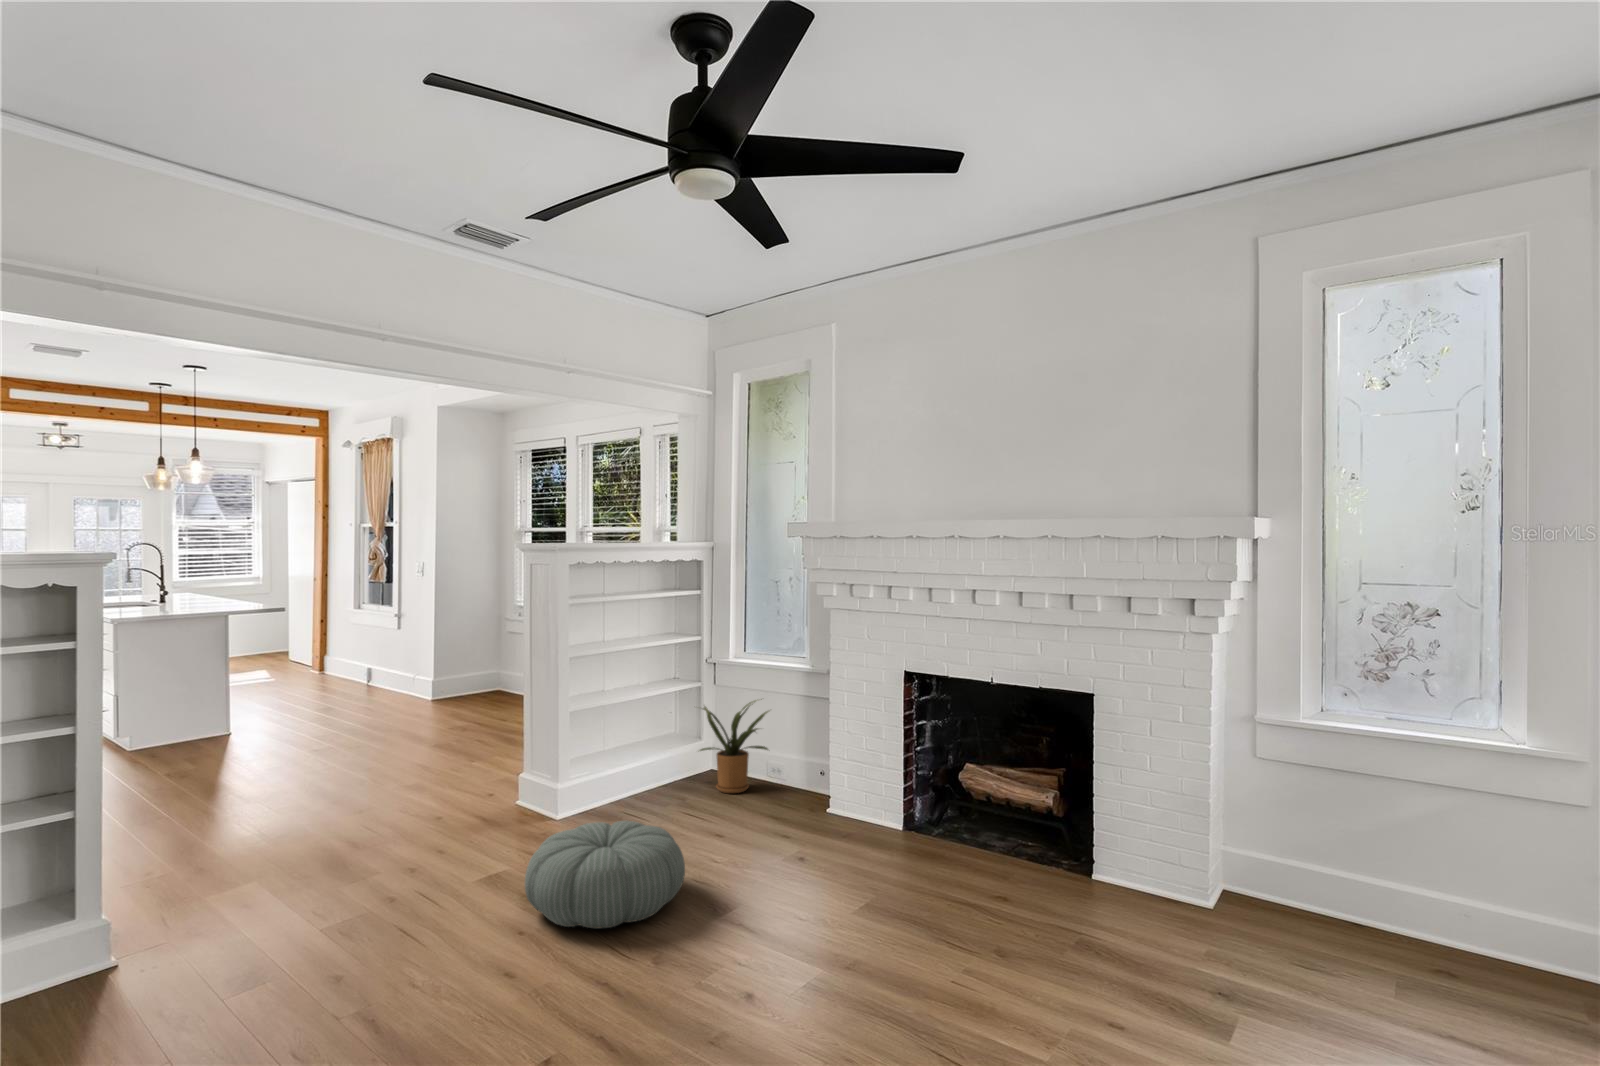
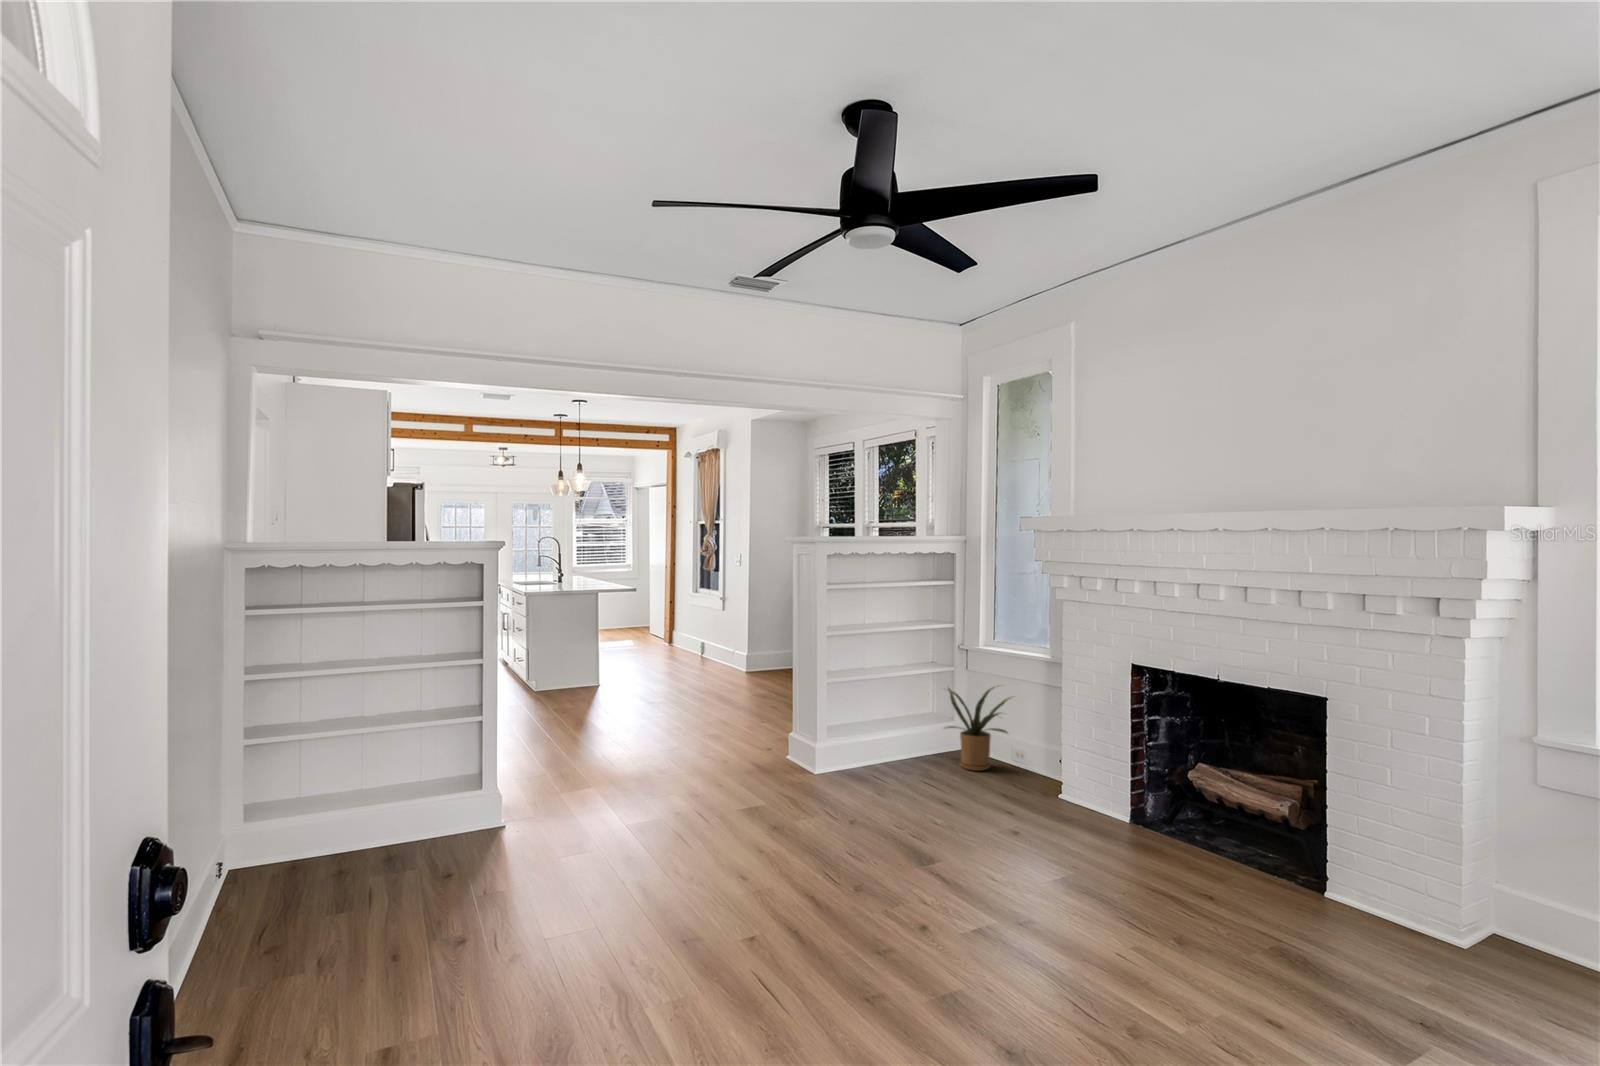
pouf: present [525,821,685,929] -> none [767,773,898,857]

